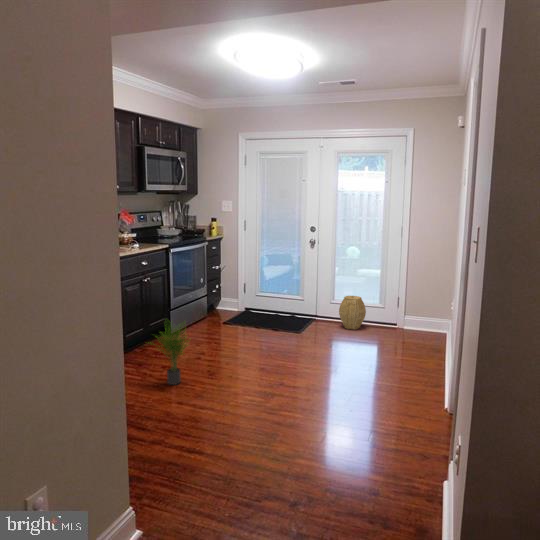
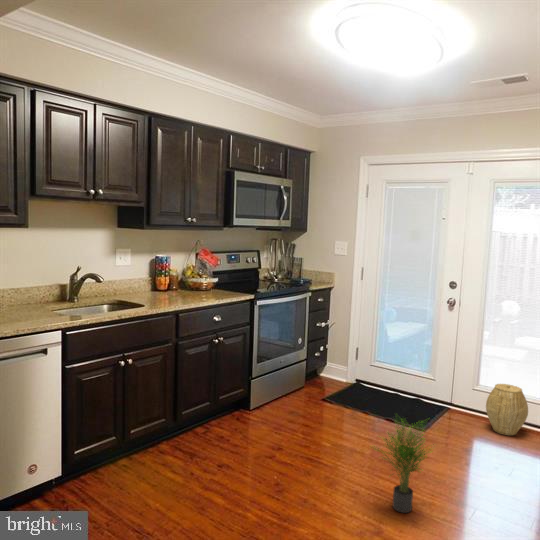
potted plant: present [157,325,188,385] -> present [374,421,425,513]

